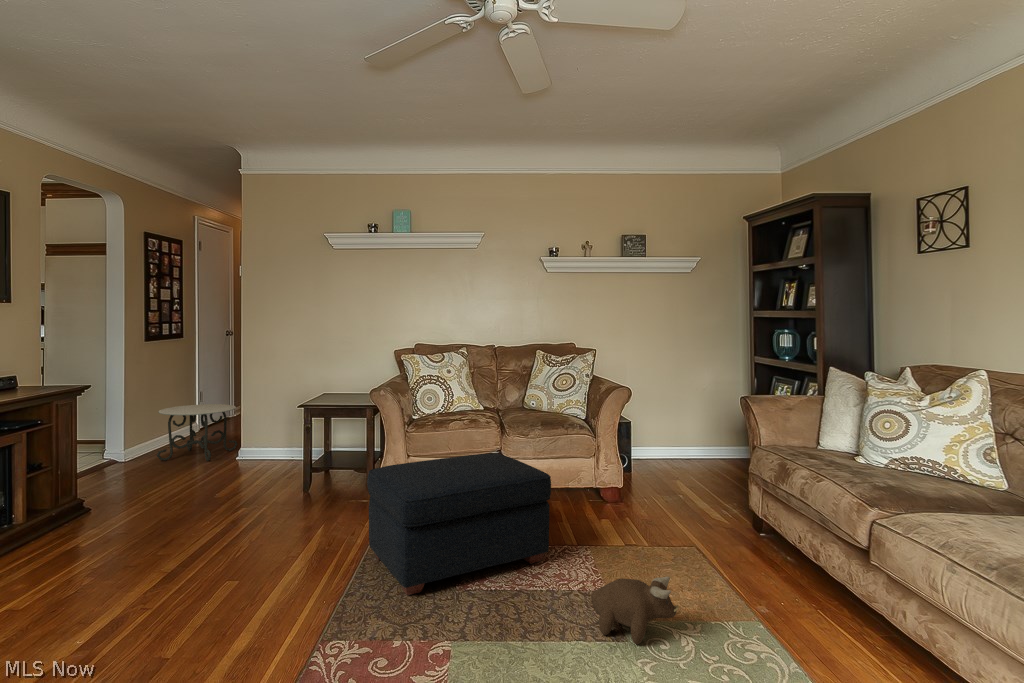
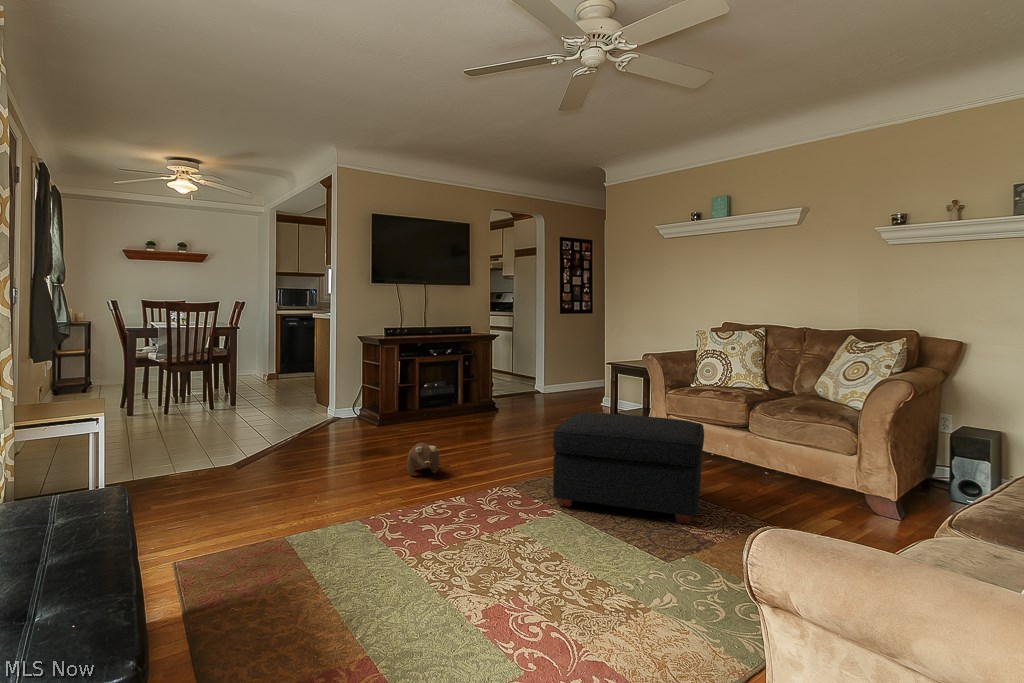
side table: present [157,404,237,461] -> none [547,365,603,408]
plush toy: present [591,577,679,644] -> present [407,443,439,476]

